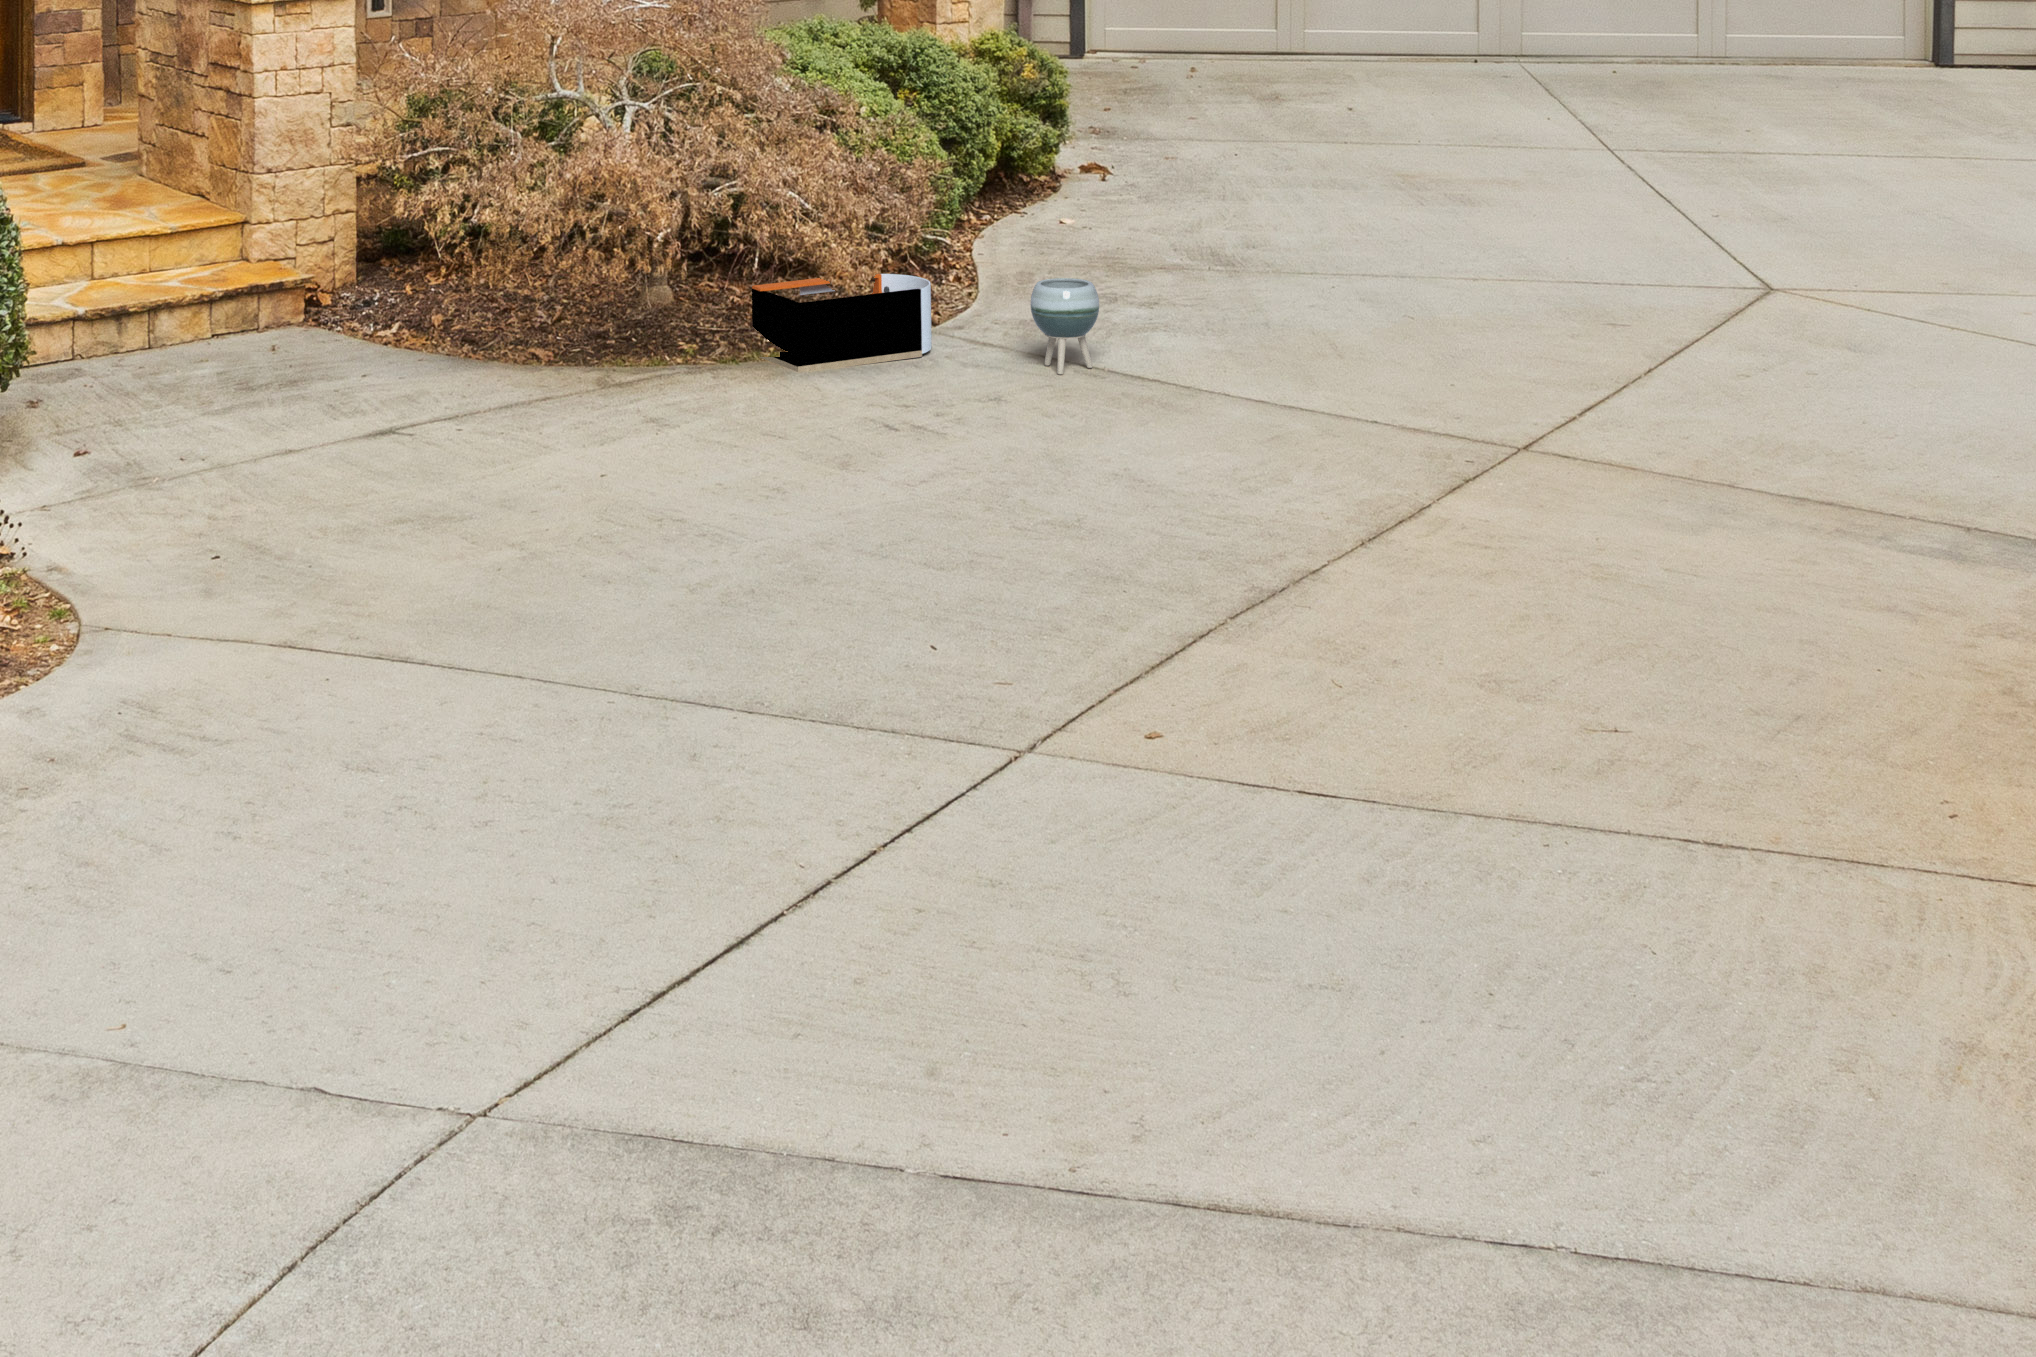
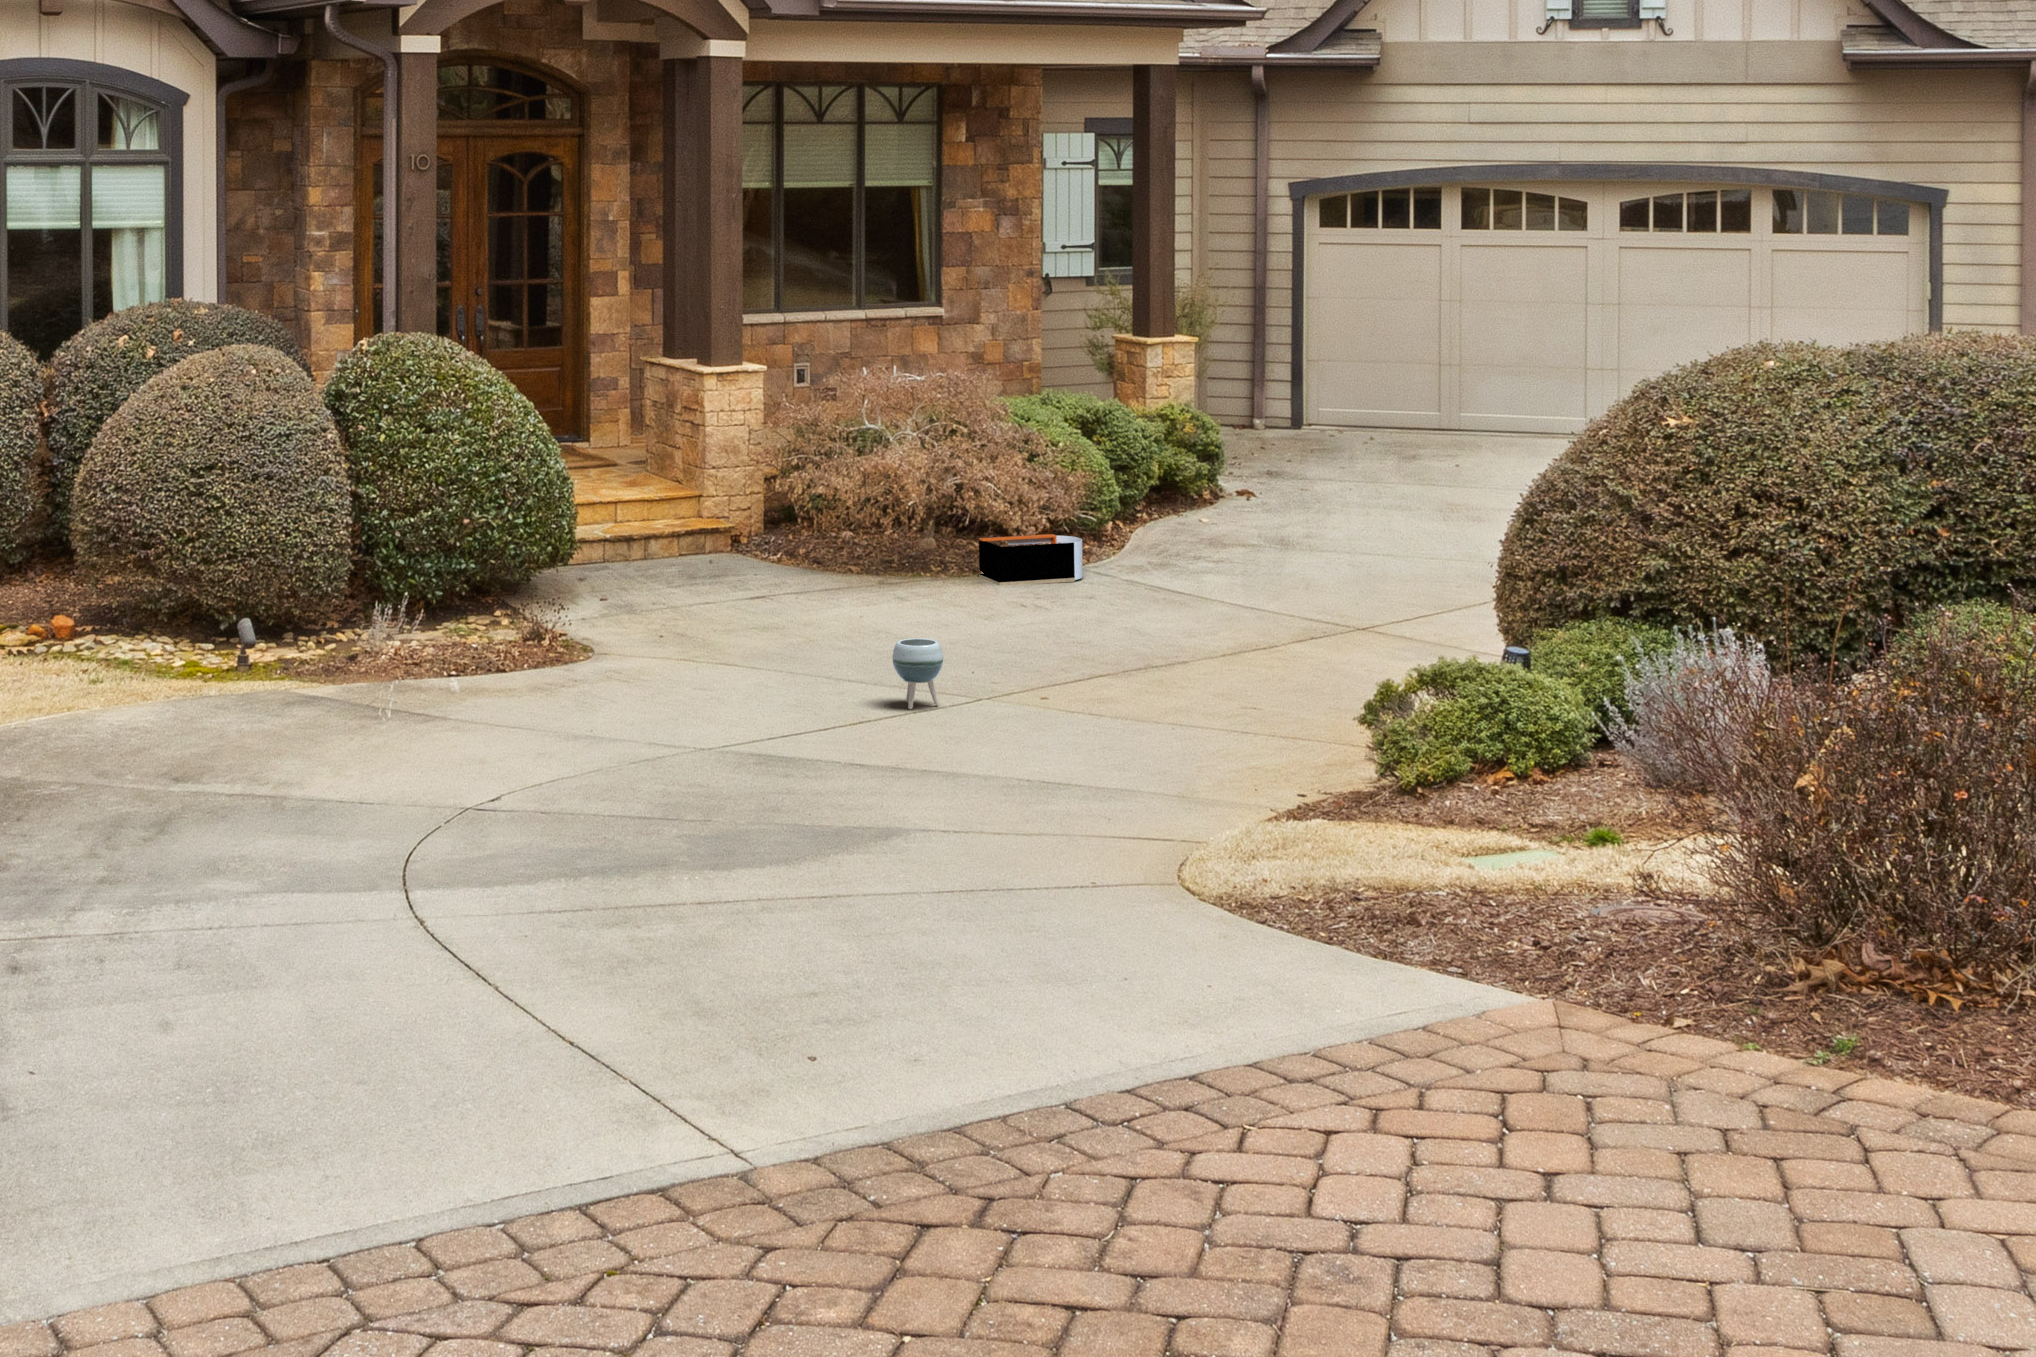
planter: present [1031,278,1099,375] -> present [892,638,943,709]

